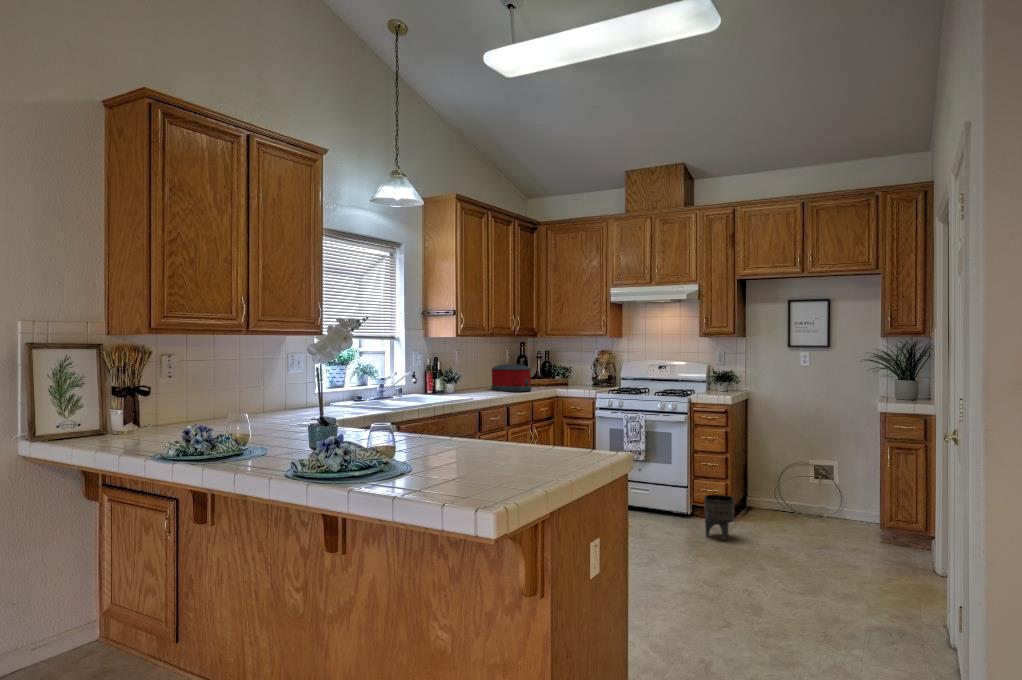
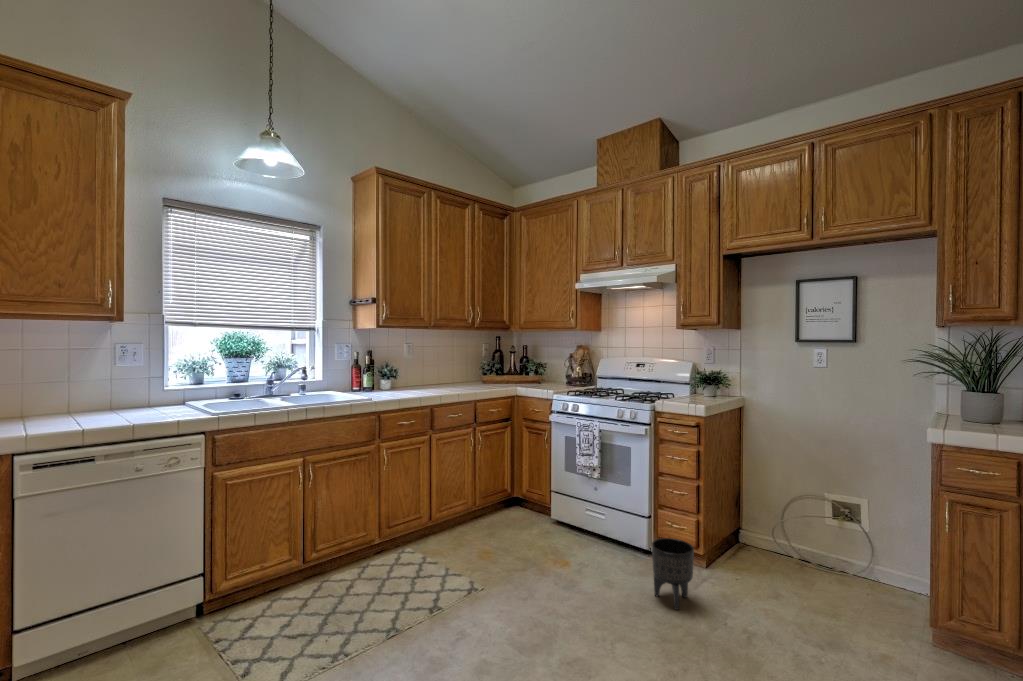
toaster: present [491,365,531,392] -> none [435,359,477,390]

